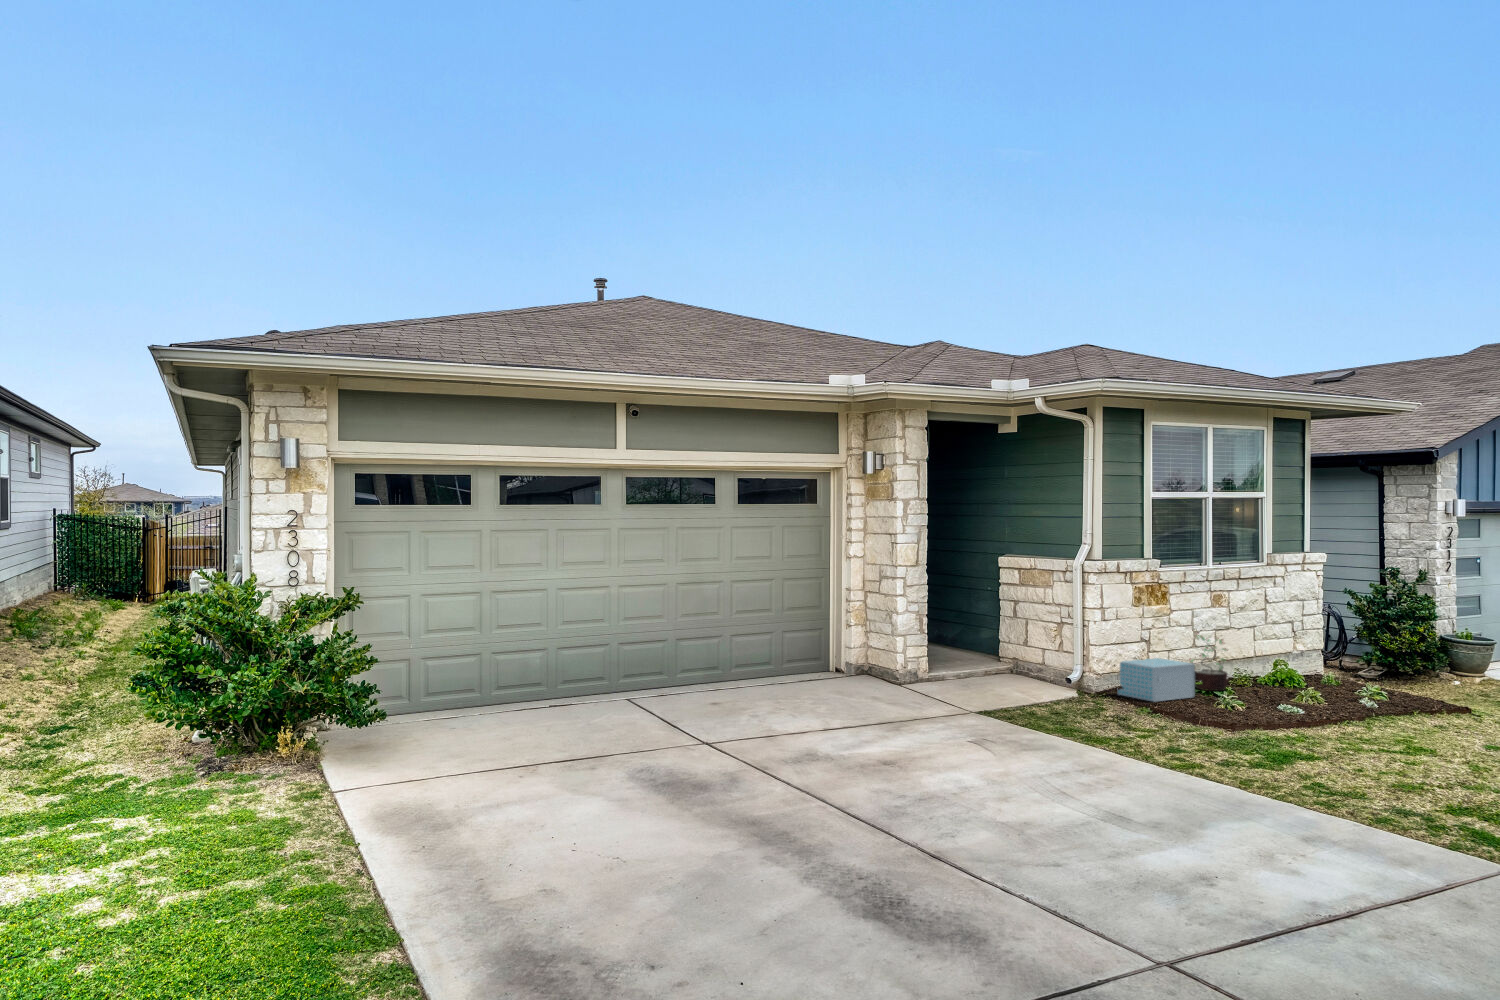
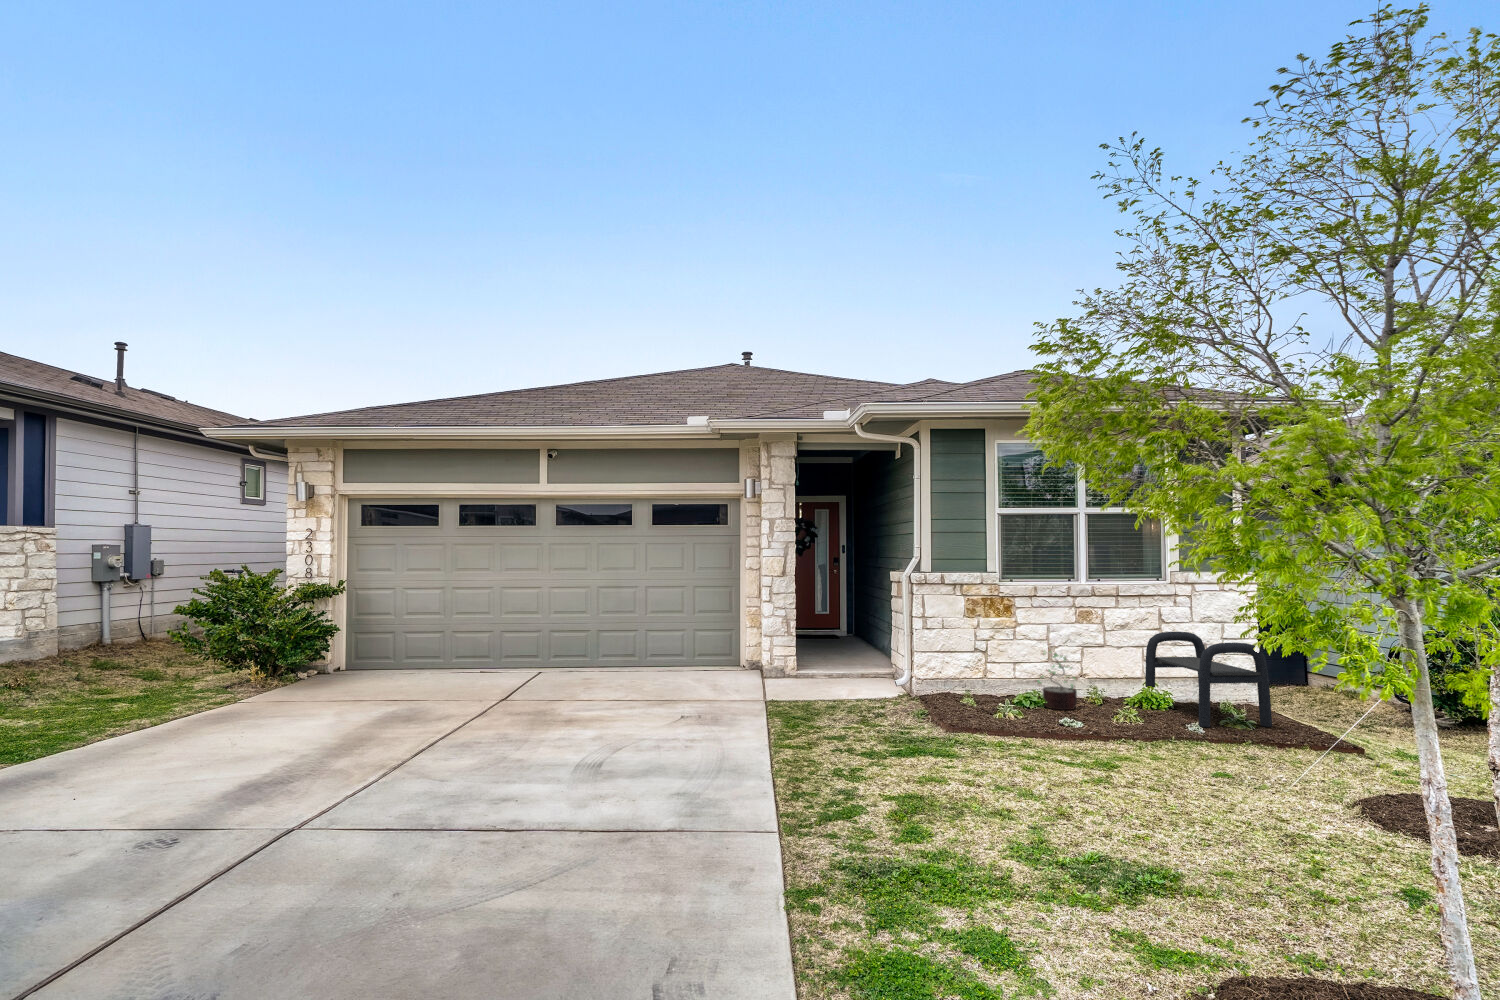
bench: none [1259,611,1385,695] -> present [1145,632,1272,727]
storage box: present [1117,658,1195,702] -> none [942,671,1010,713]

